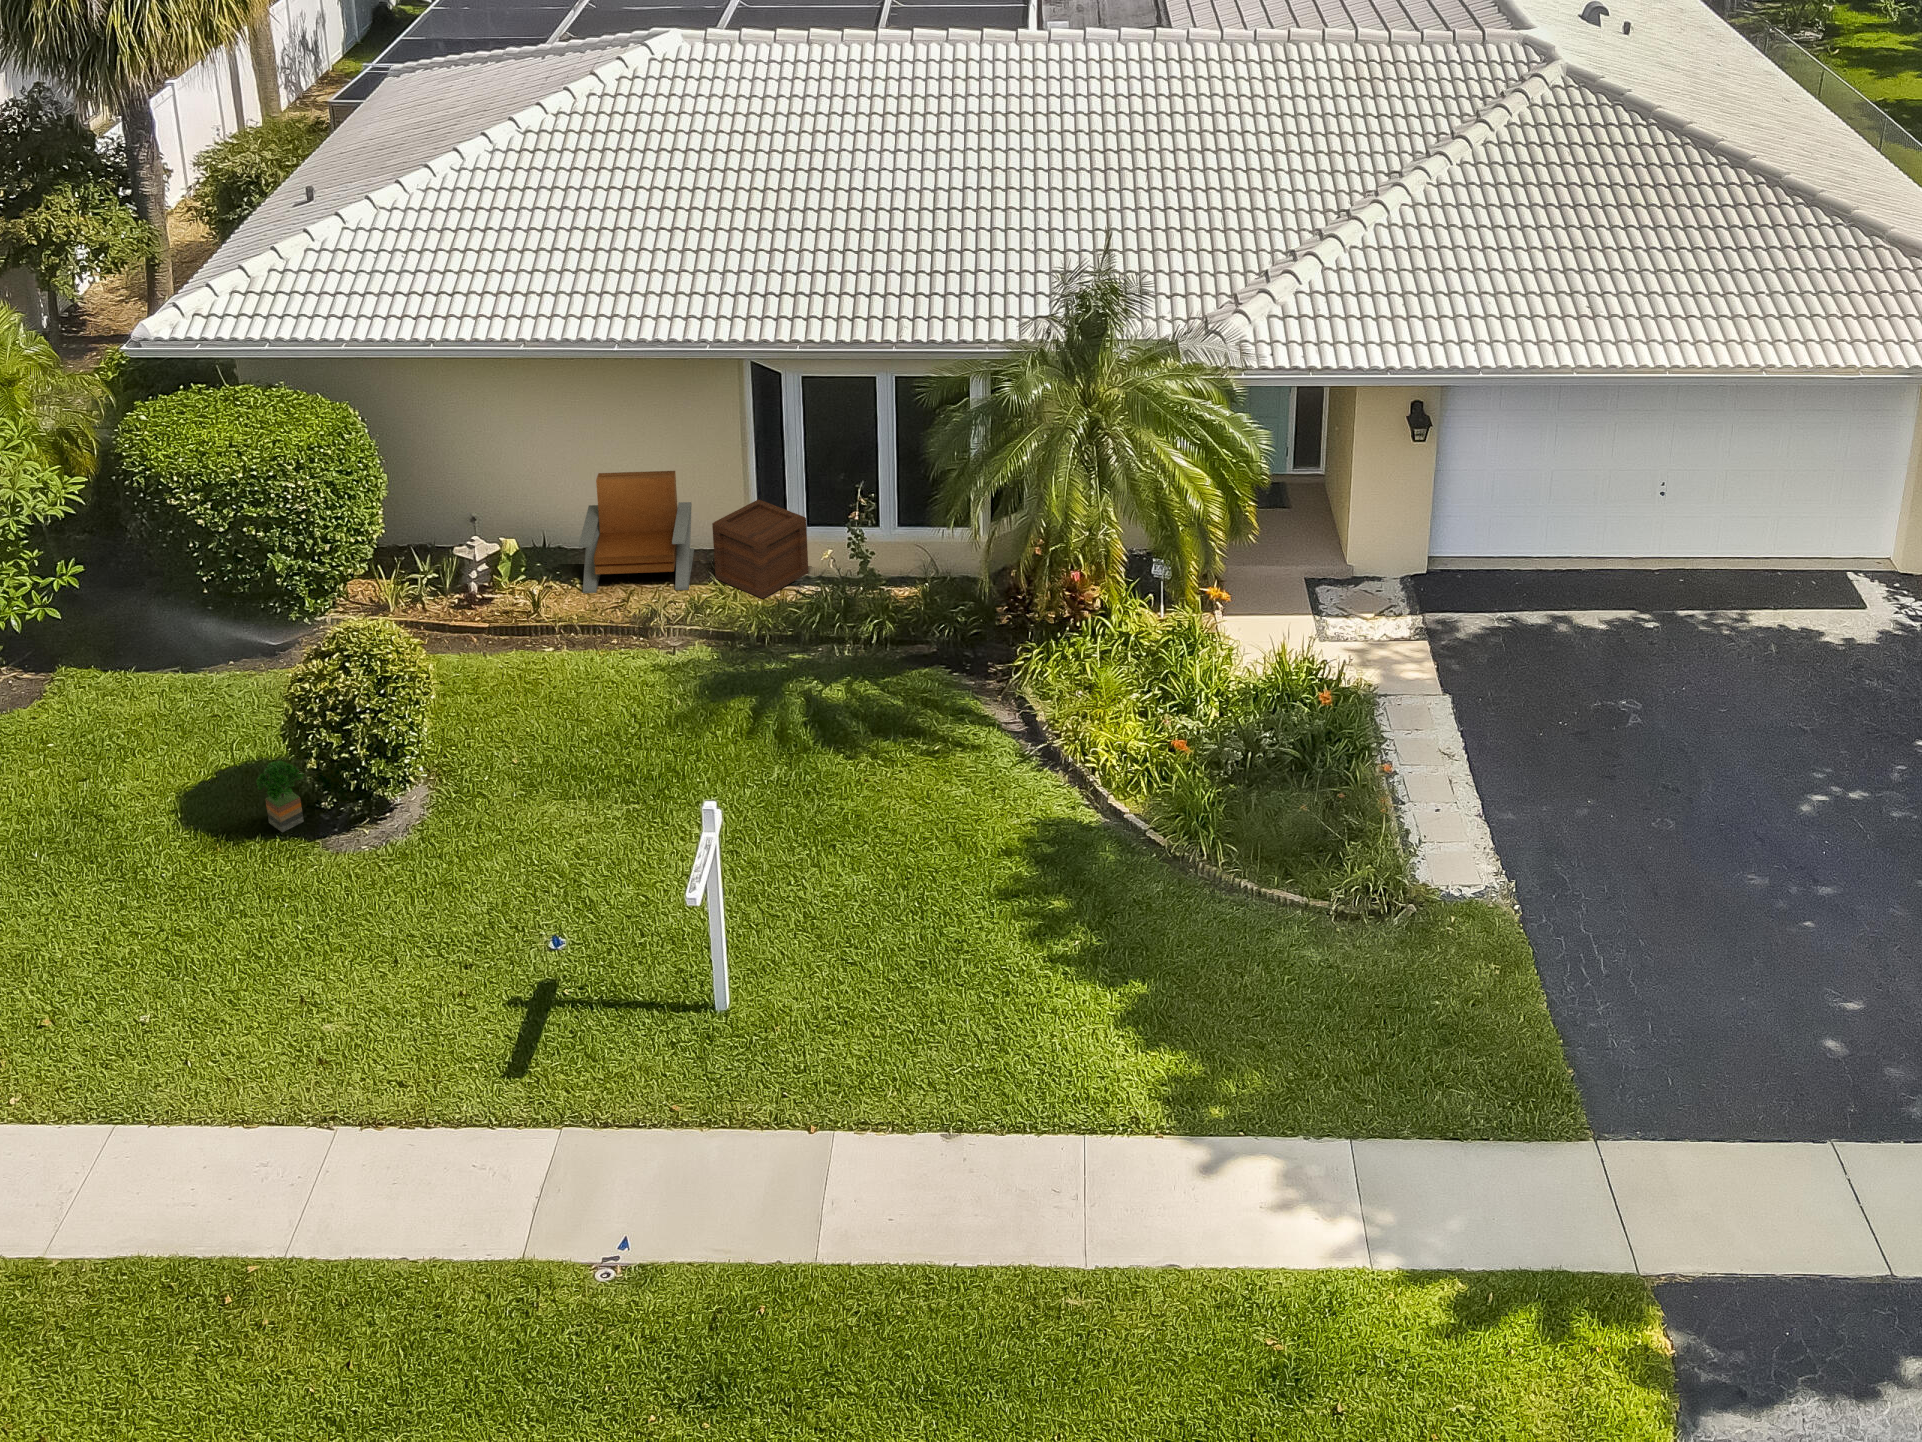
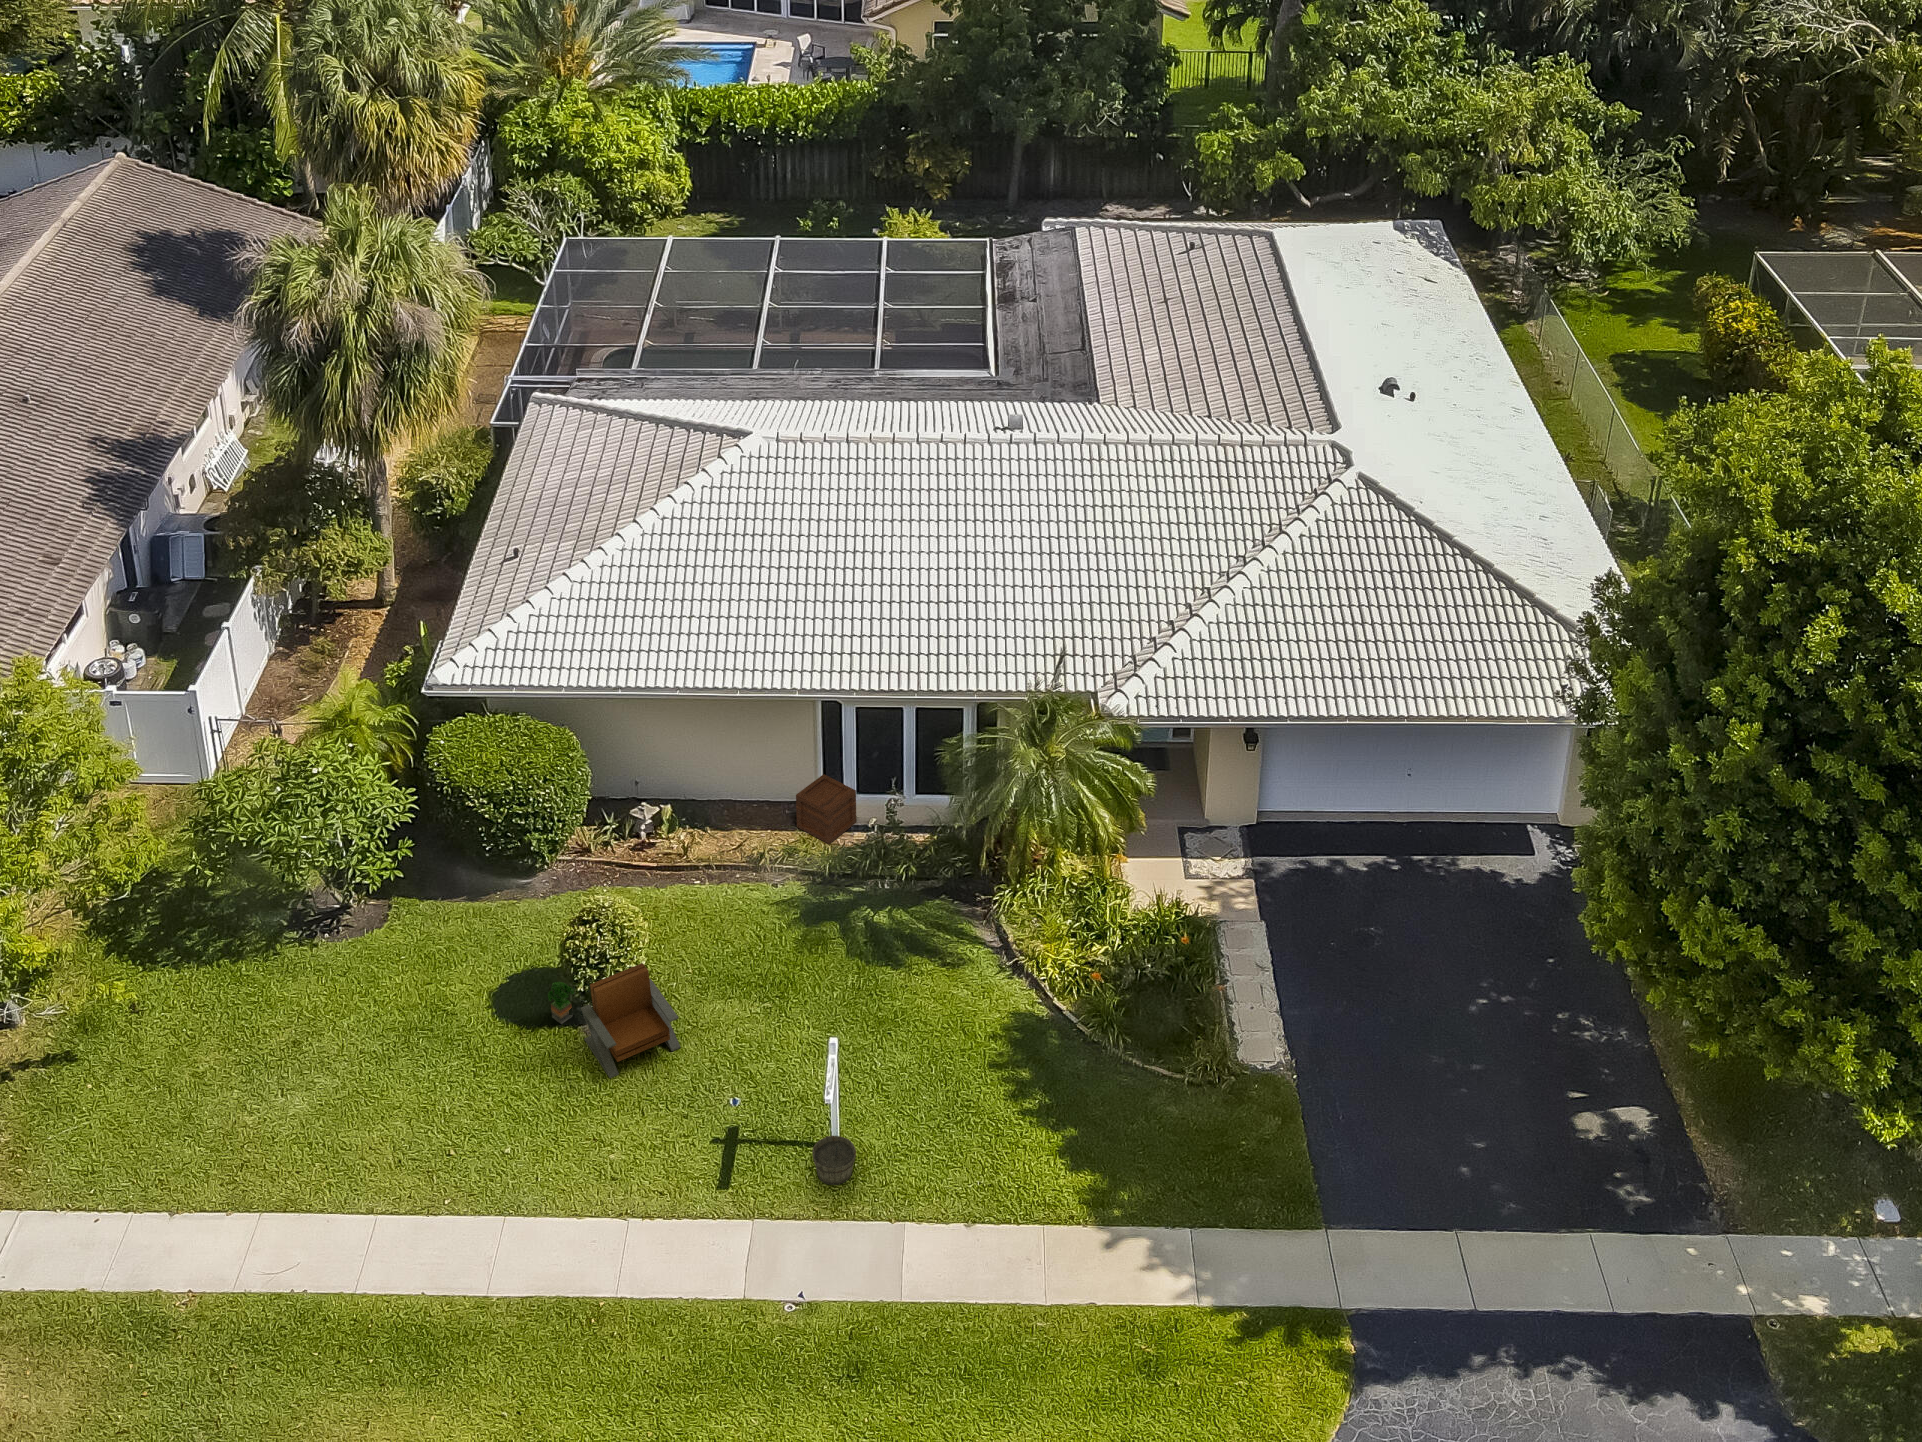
lounge chair: present [579,471,694,593] -> present [581,963,680,1078]
wooden bucket: none [672,985,751,1070] -> present [812,1136,856,1185]

